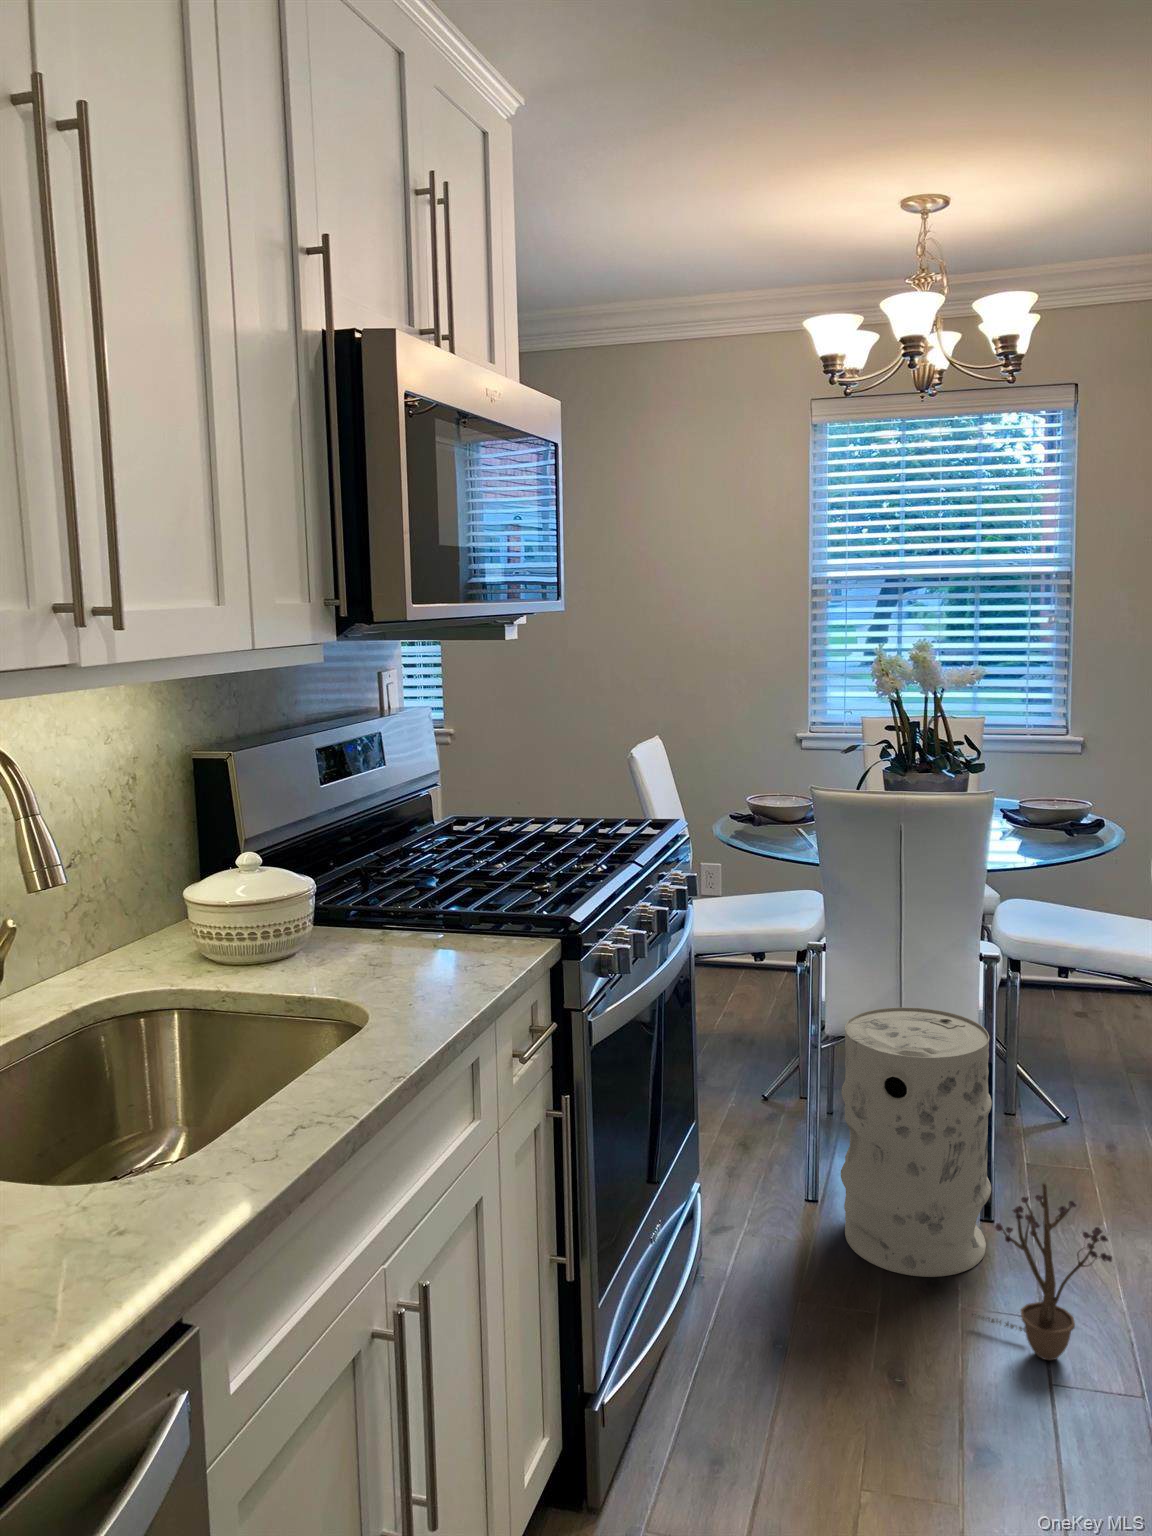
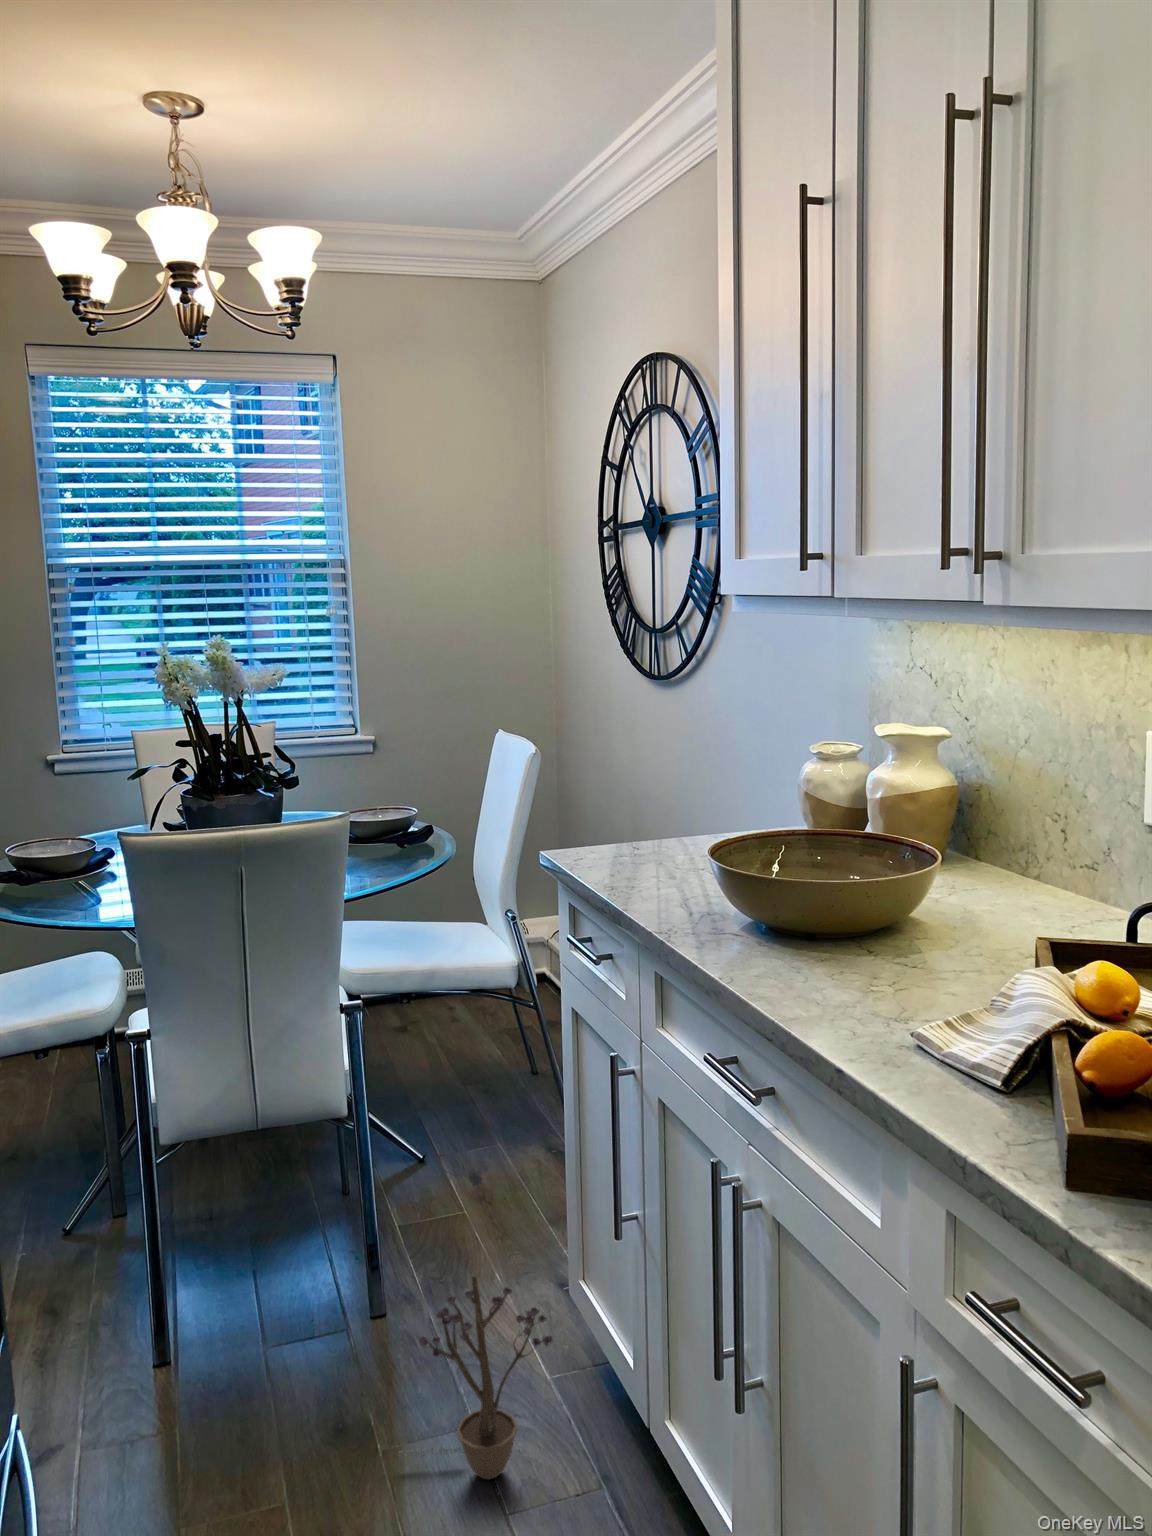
trash can: present [841,1007,992,1277] -> none [197,1085,388,1430]

